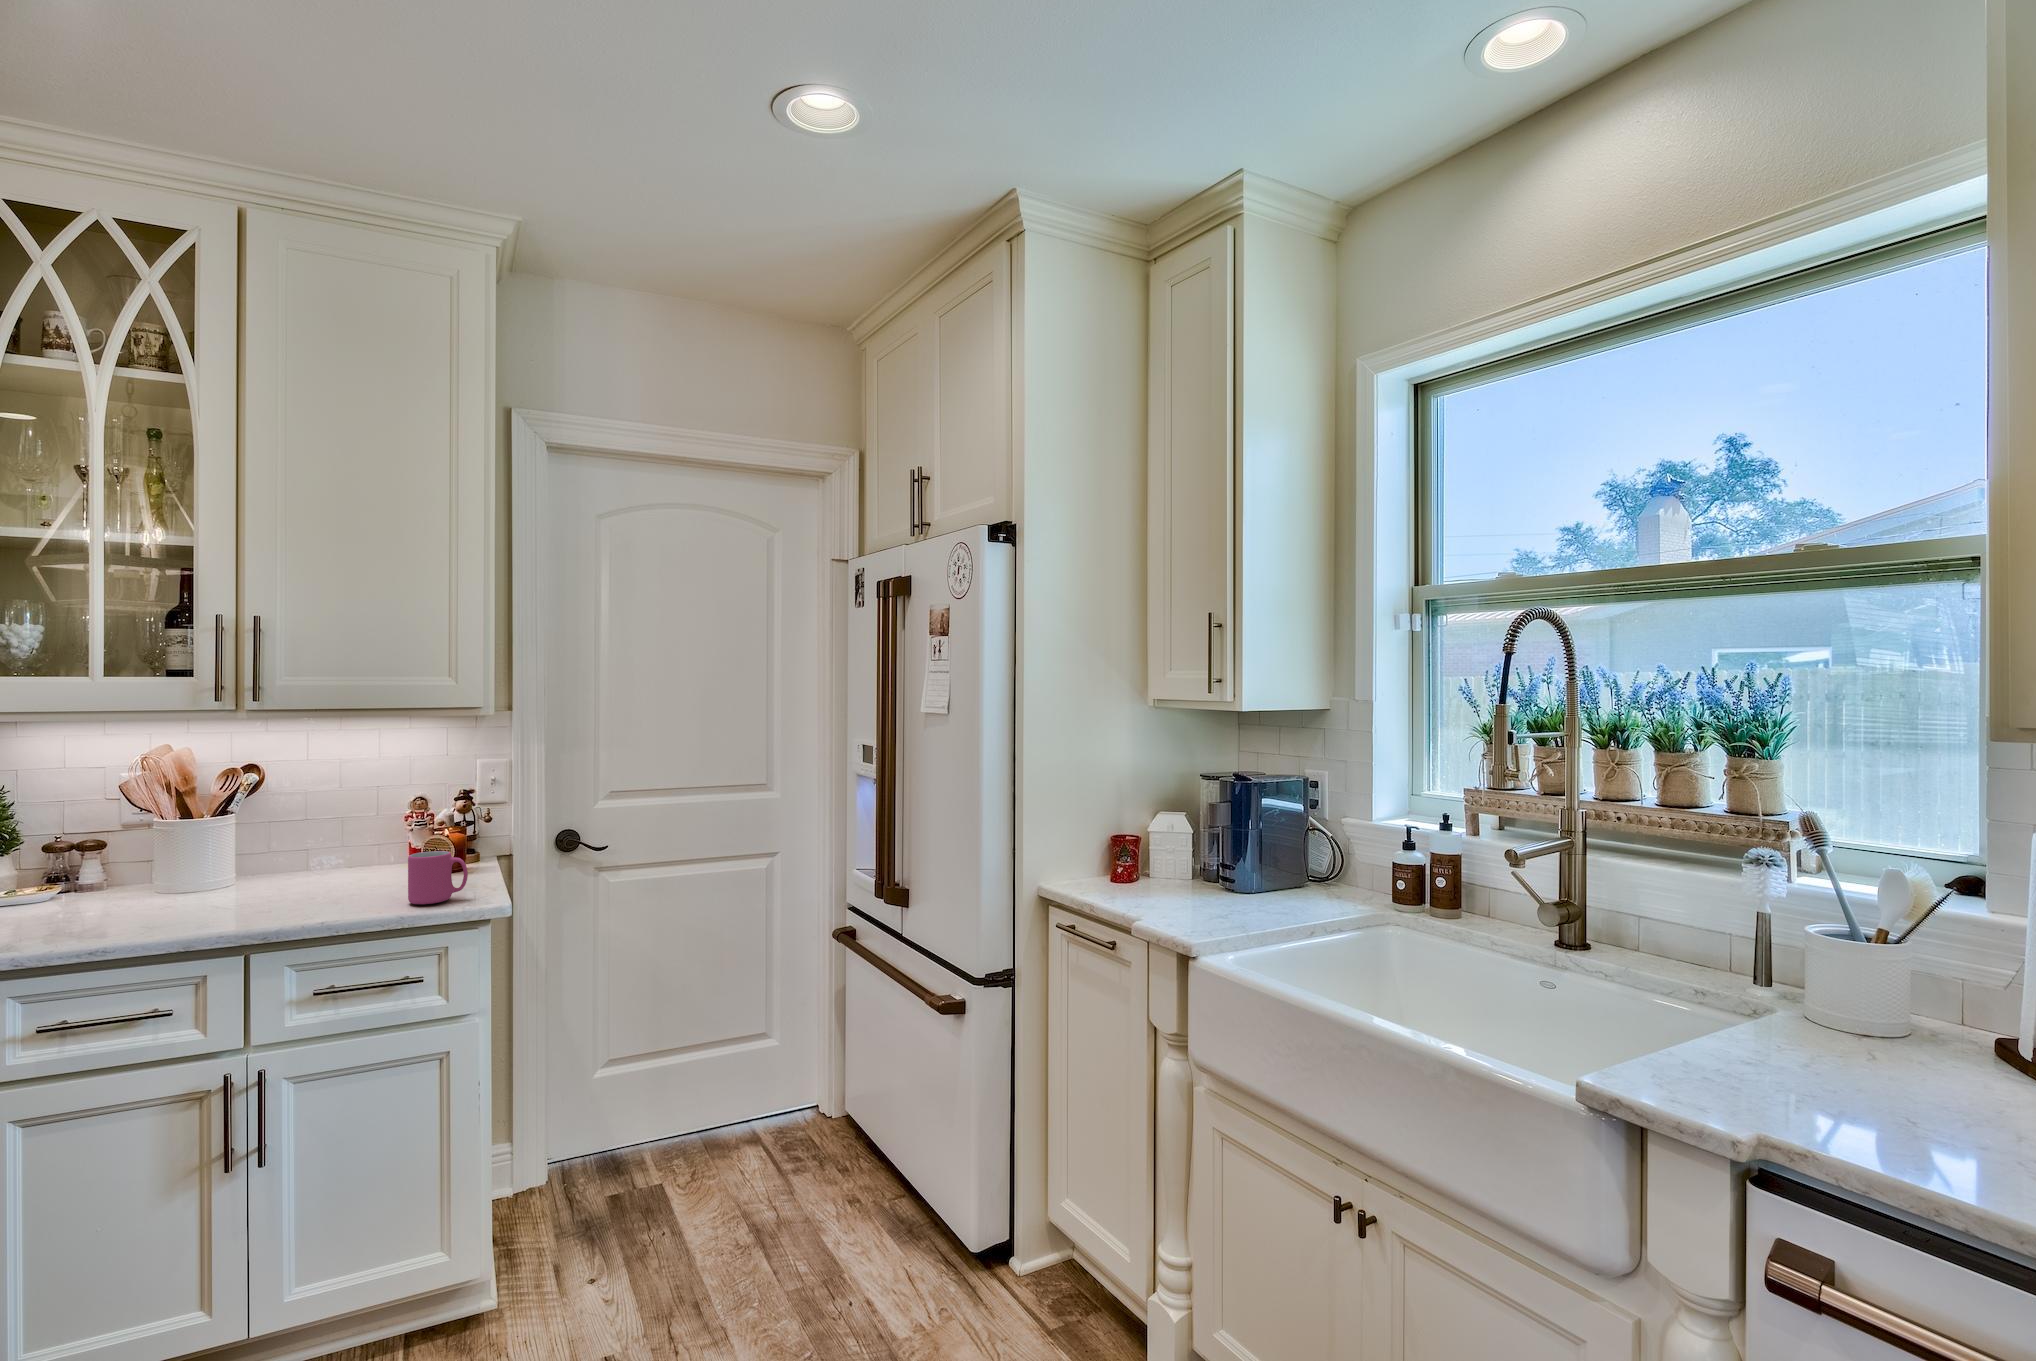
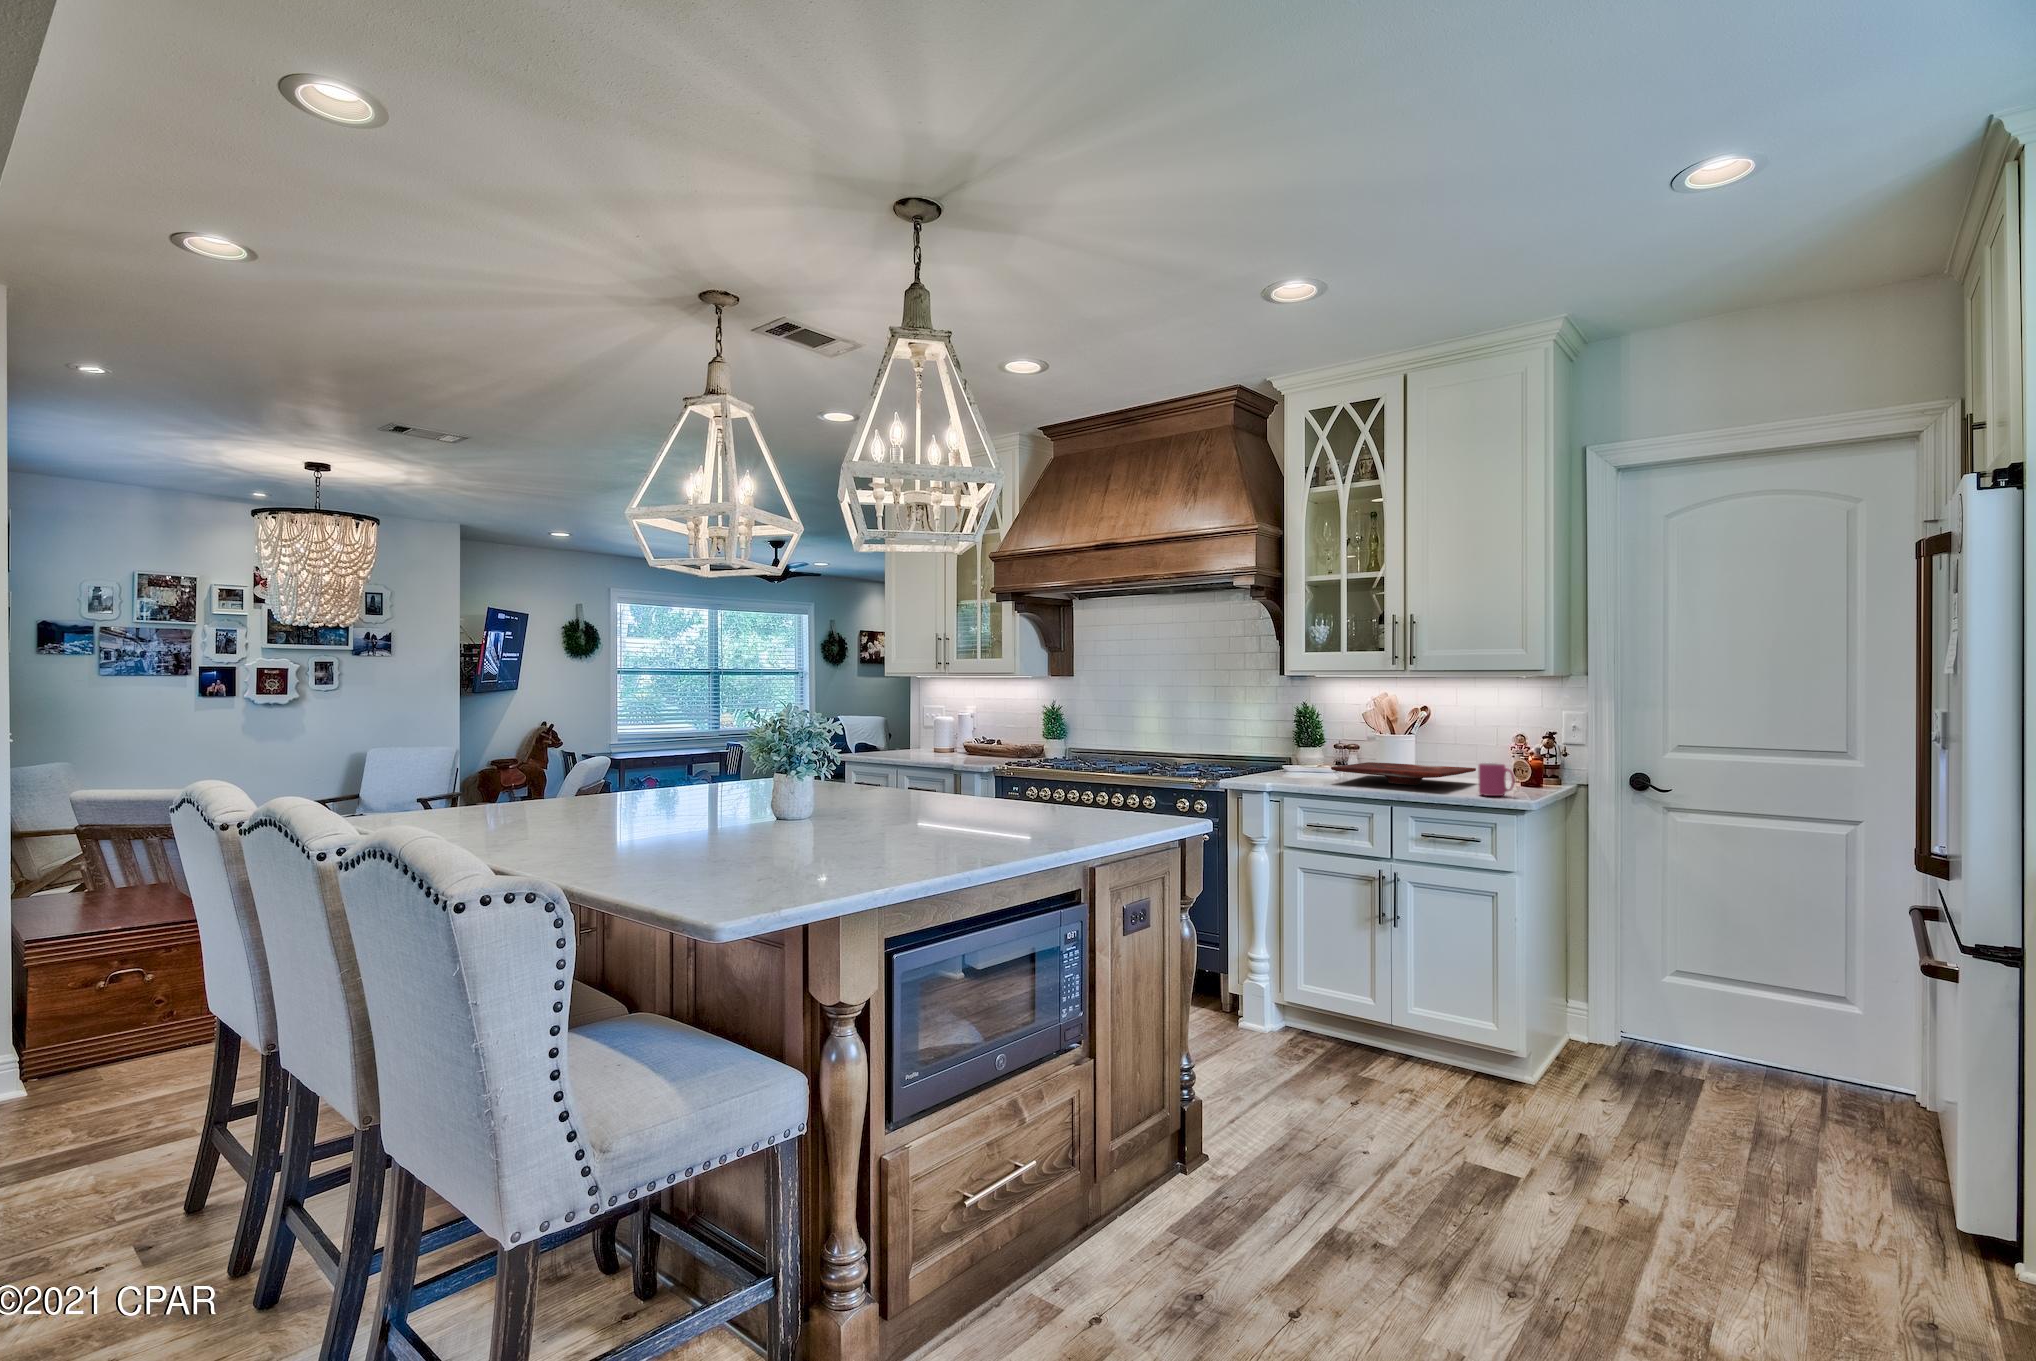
cutting board: none [90,858,372,909] -> present [1331,762,1476,785]

